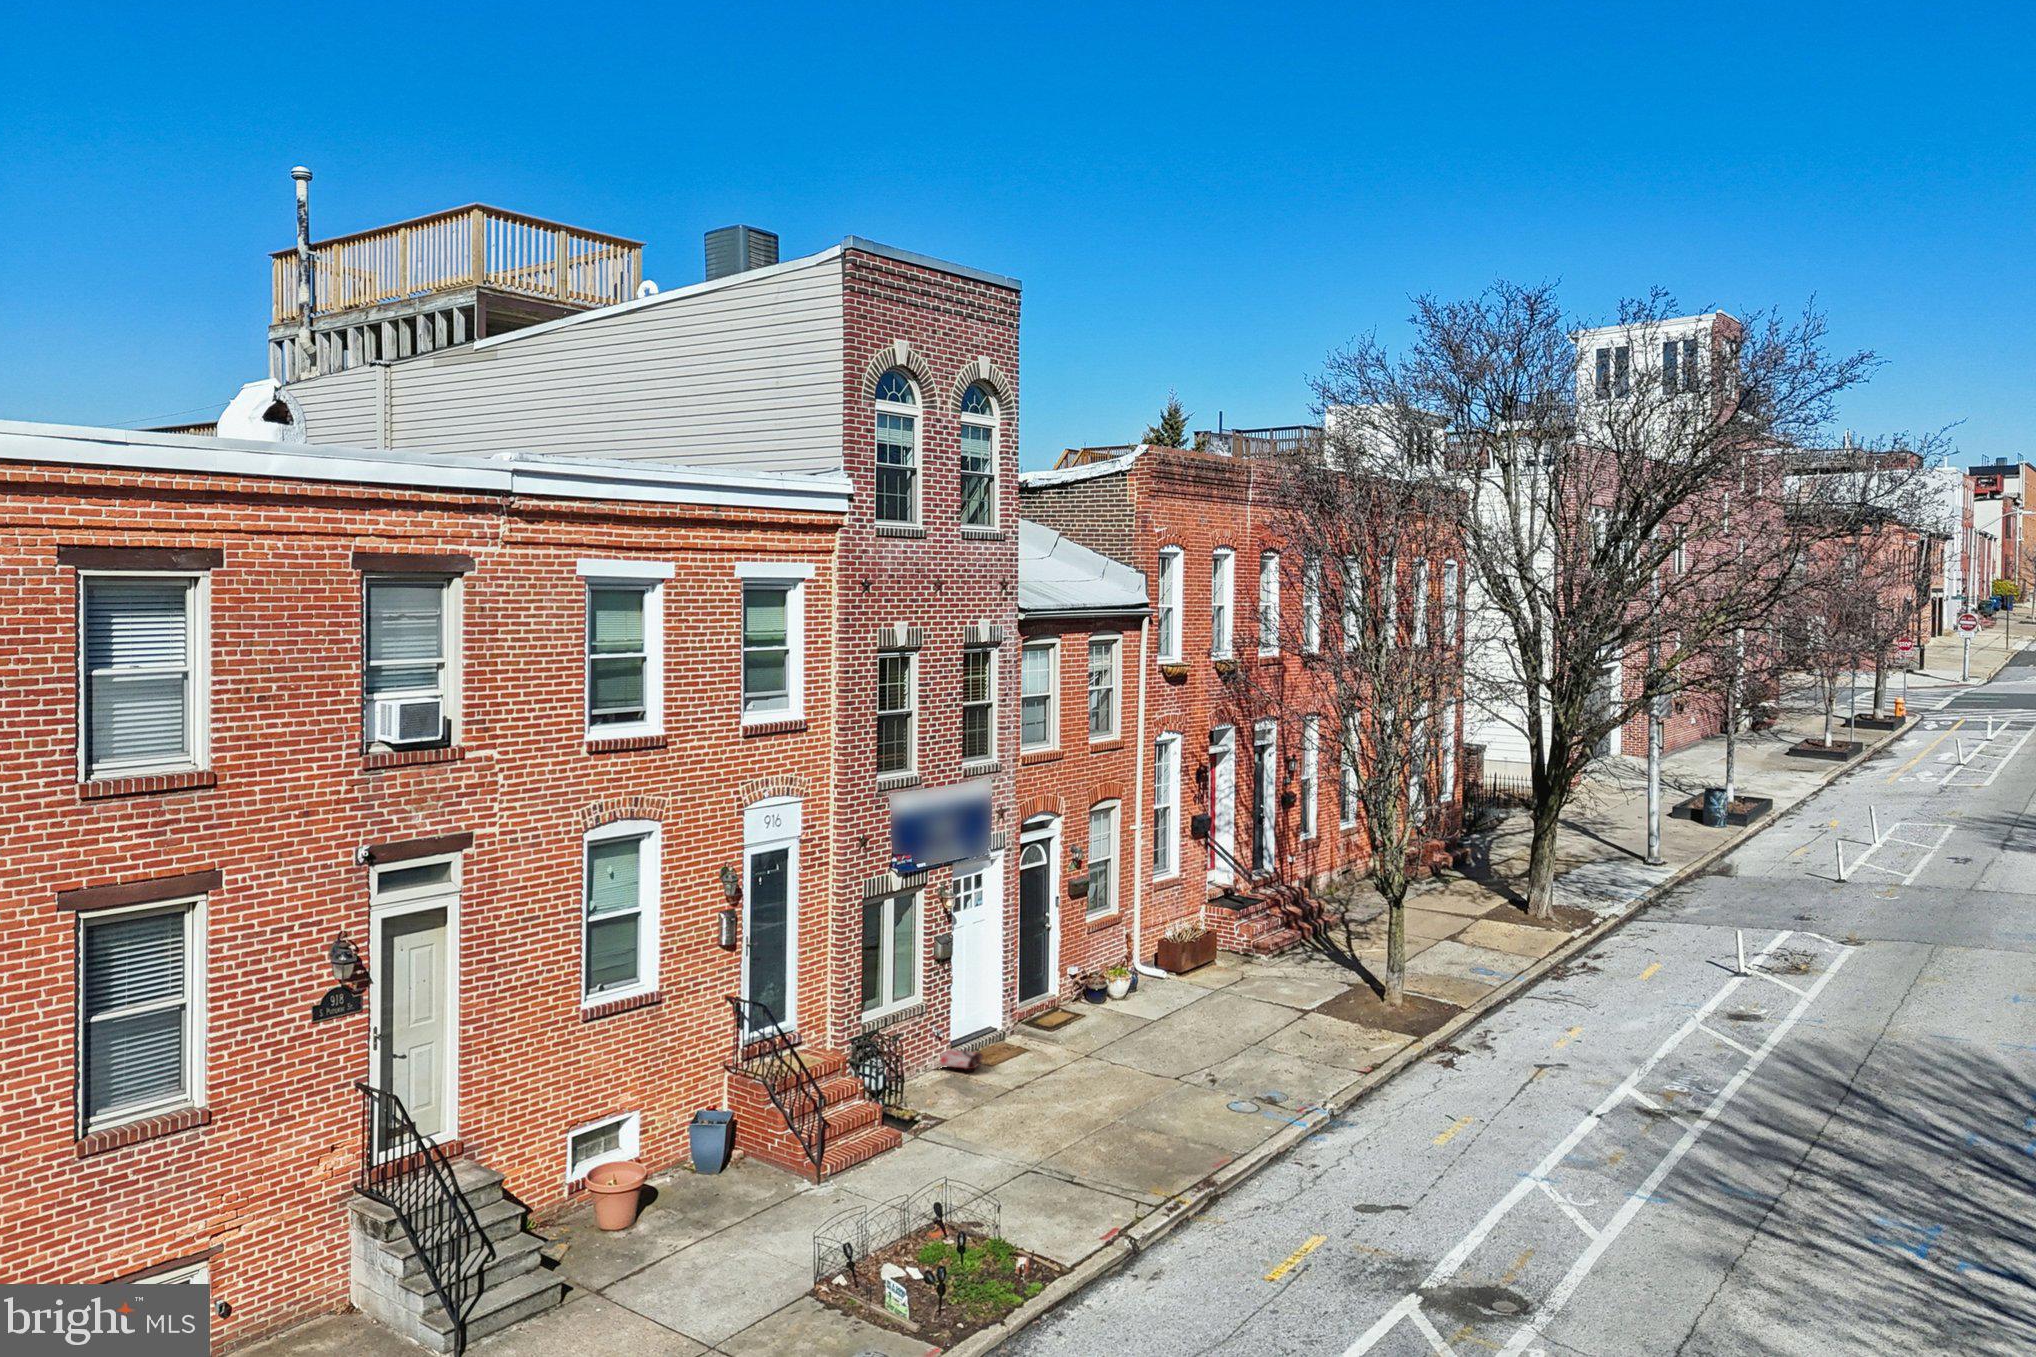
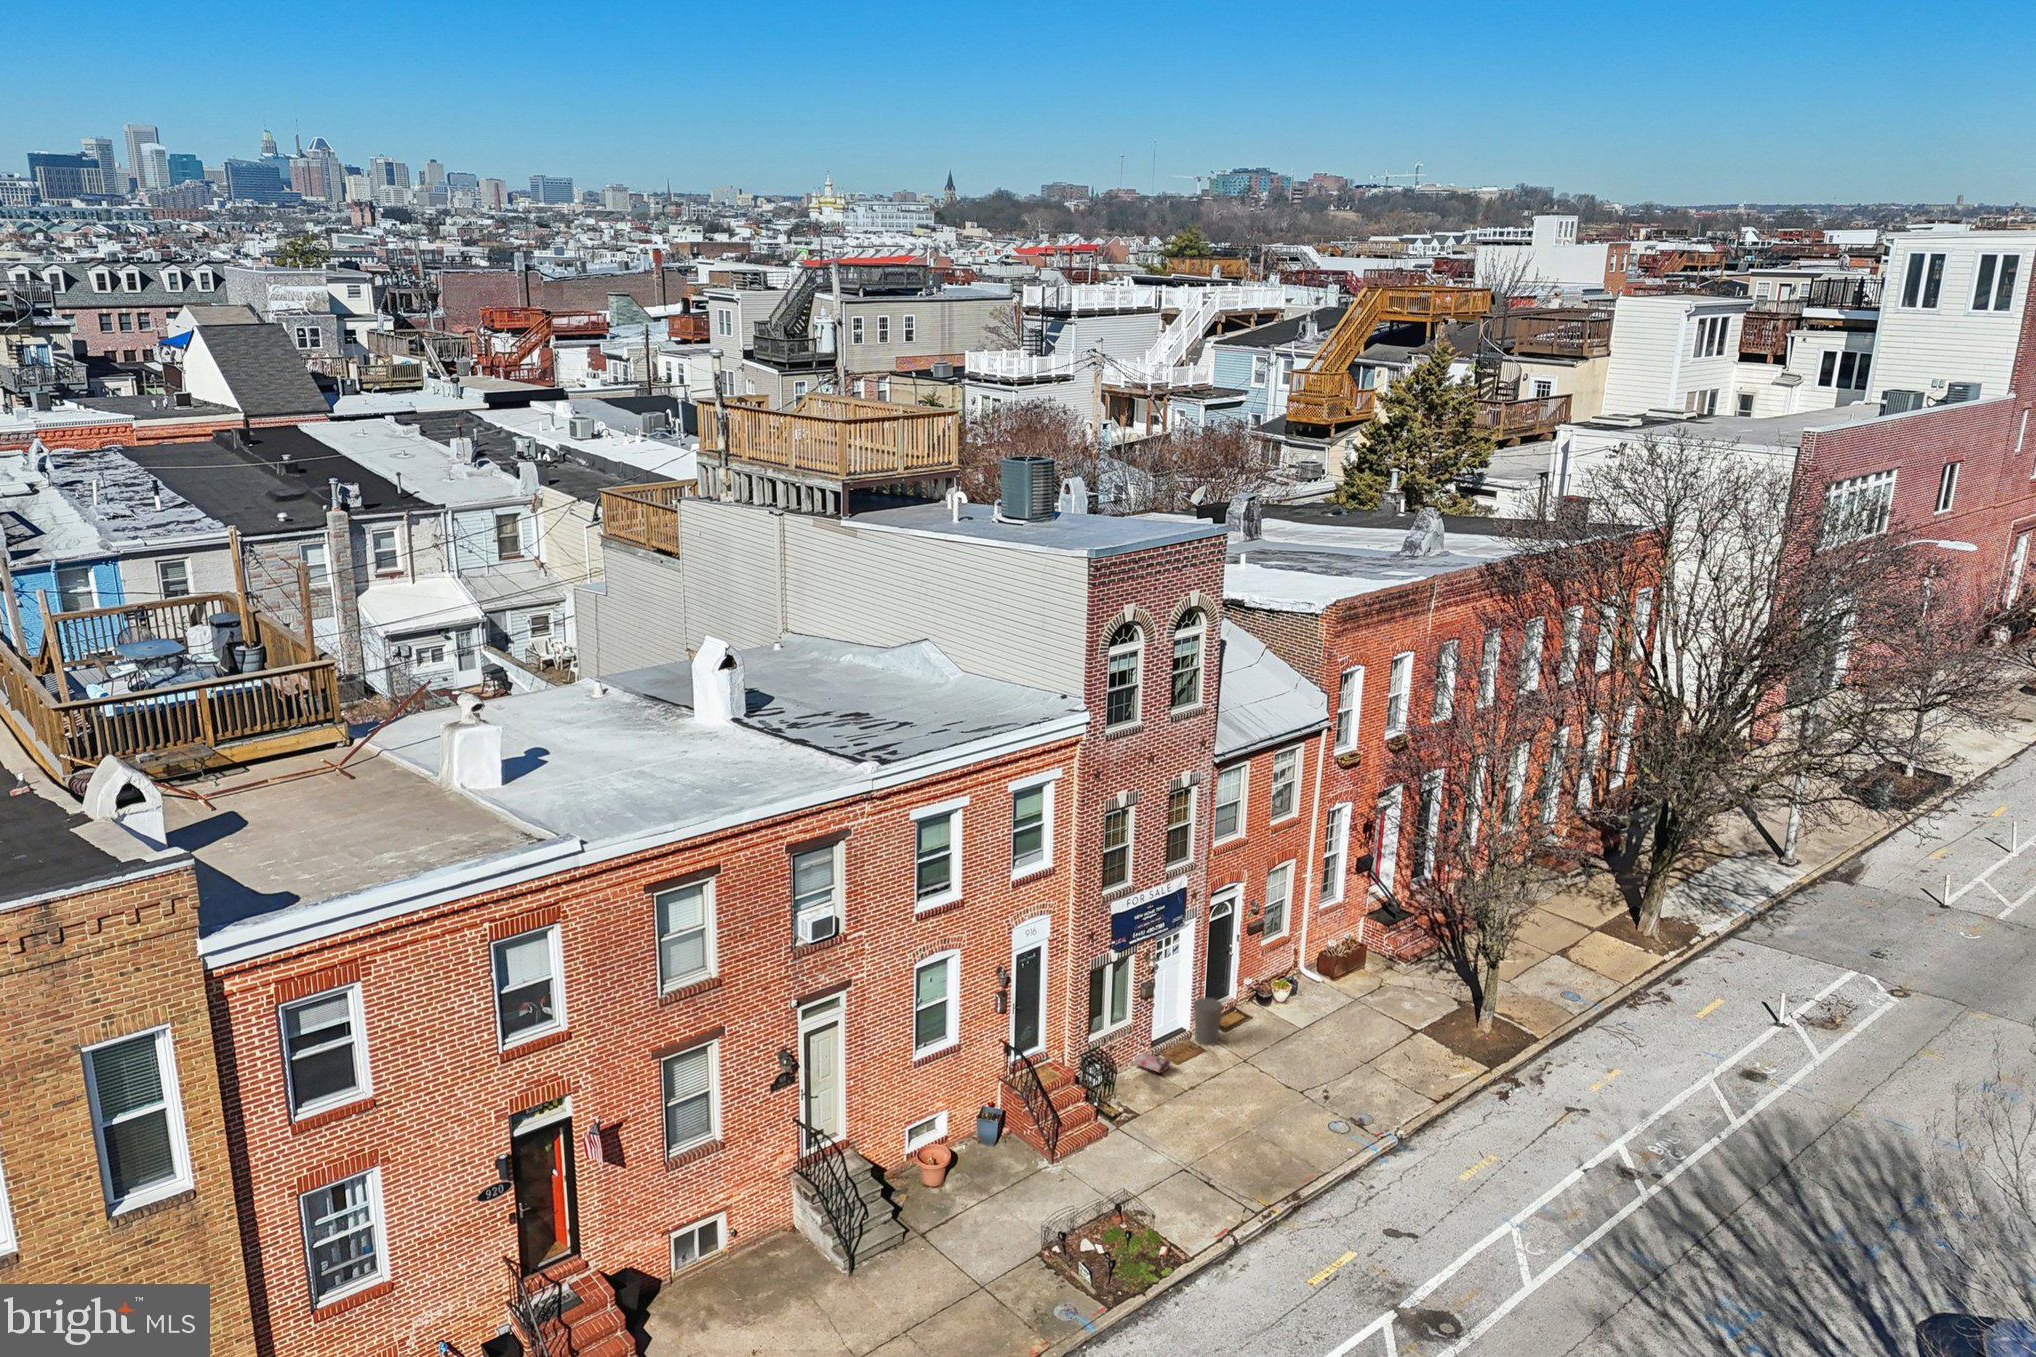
trash can: none [1007,975,1047,1041] -> present [1194,998,1223,1046]

